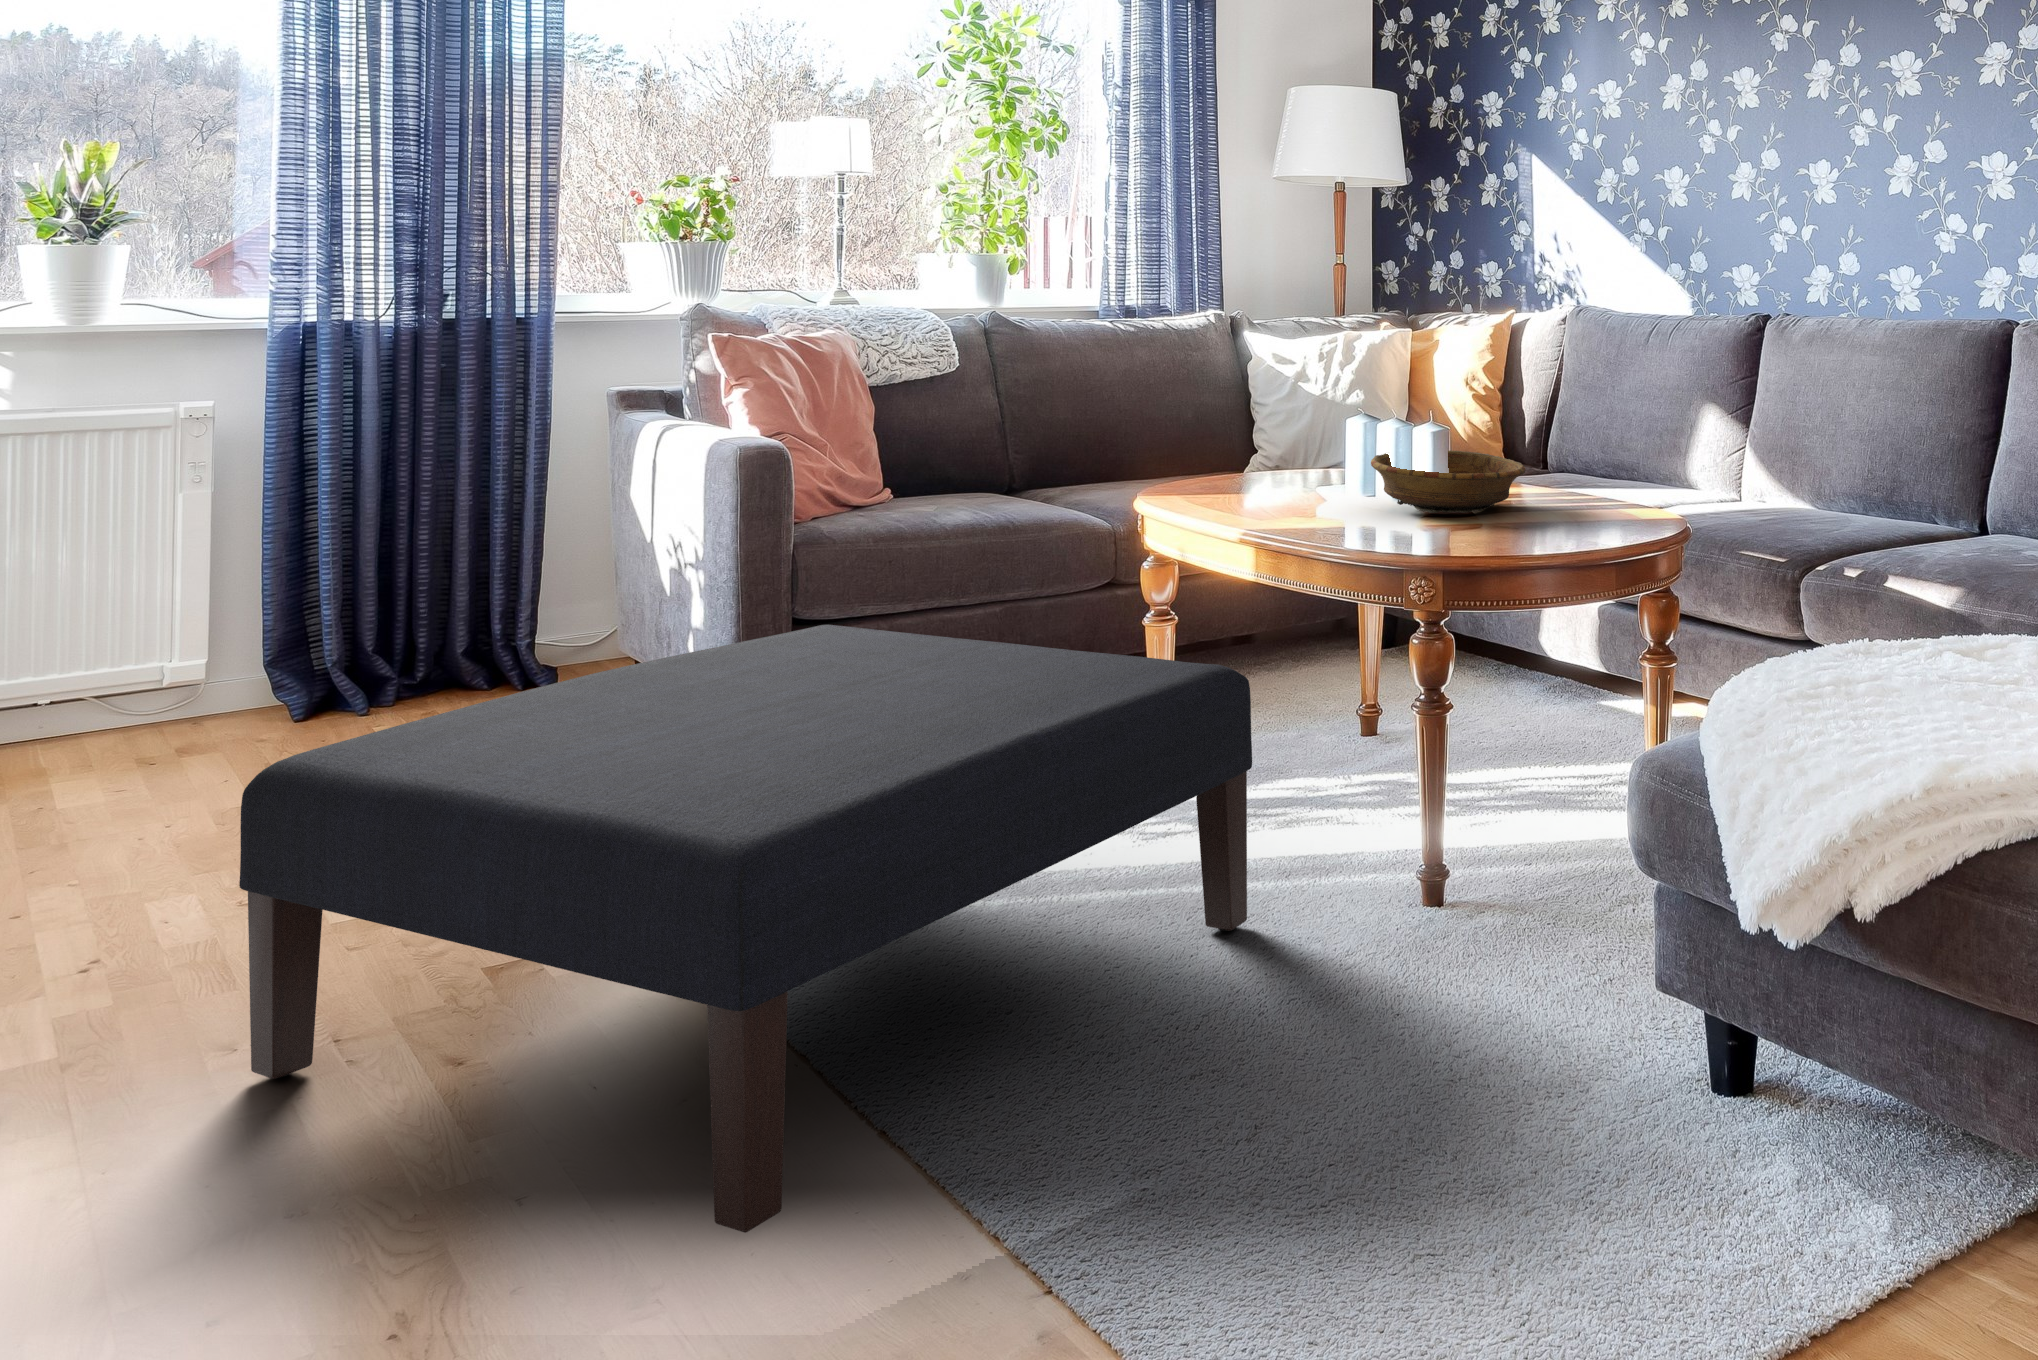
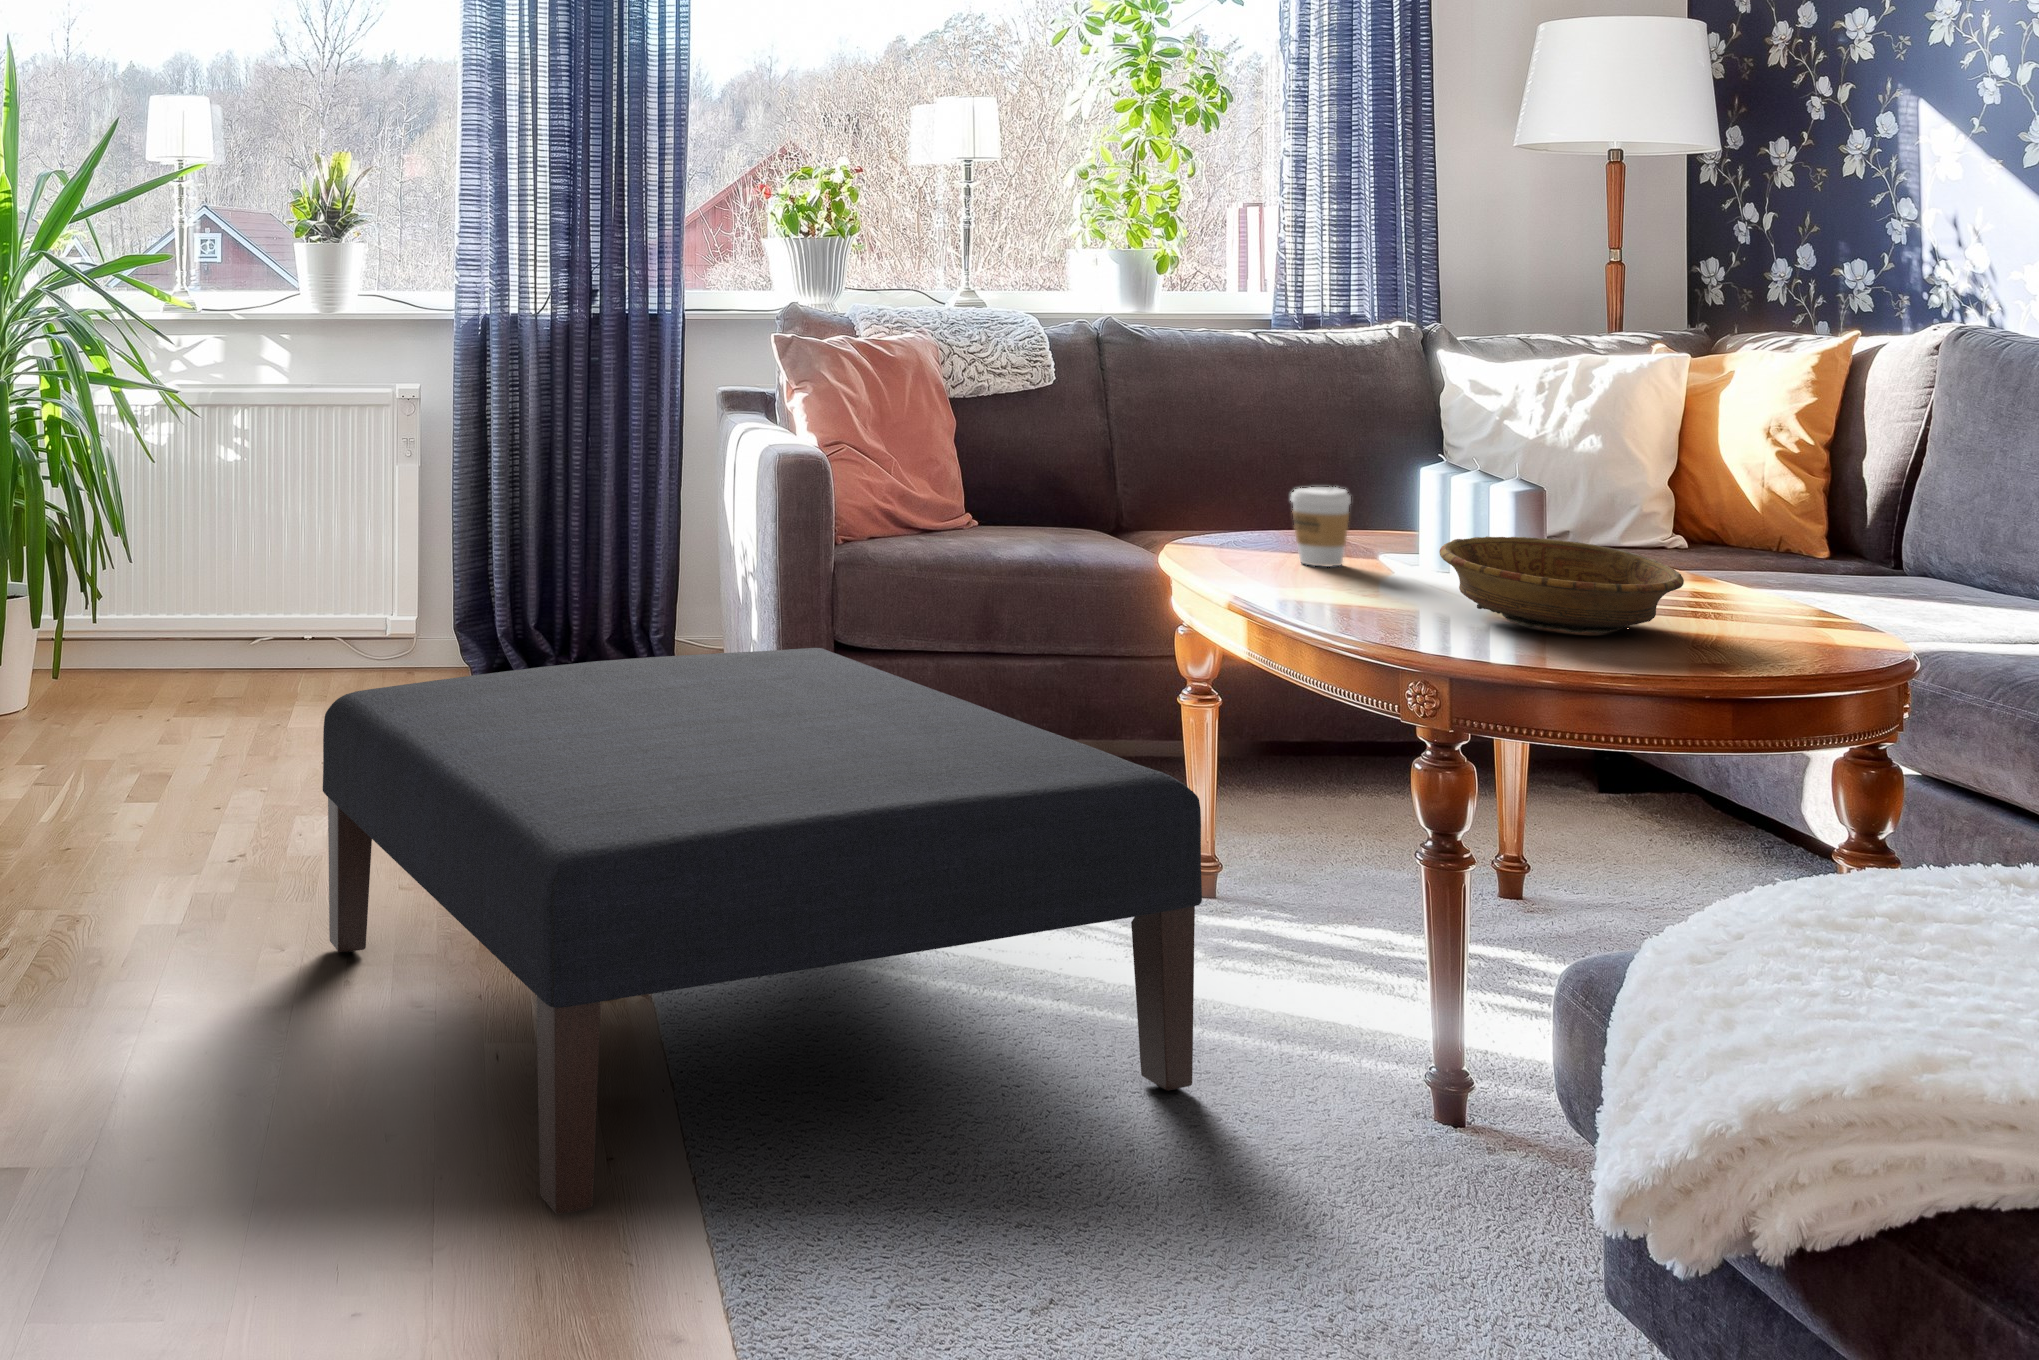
coffee cup: none [1230,429,1275,493] -> present [1291,487,1351,567]

